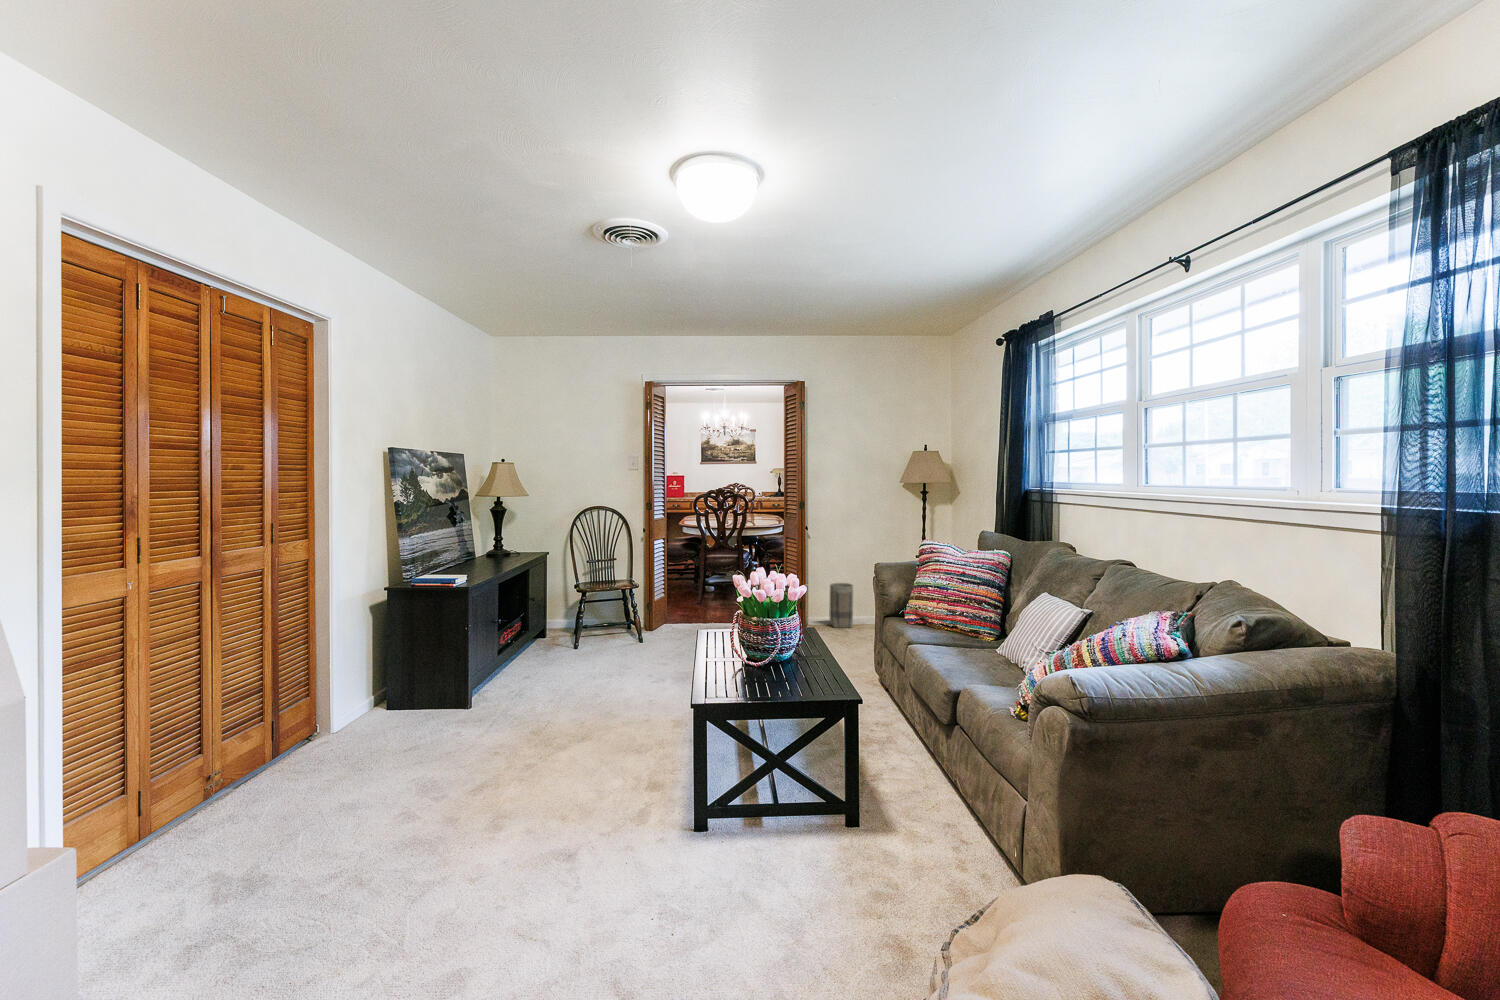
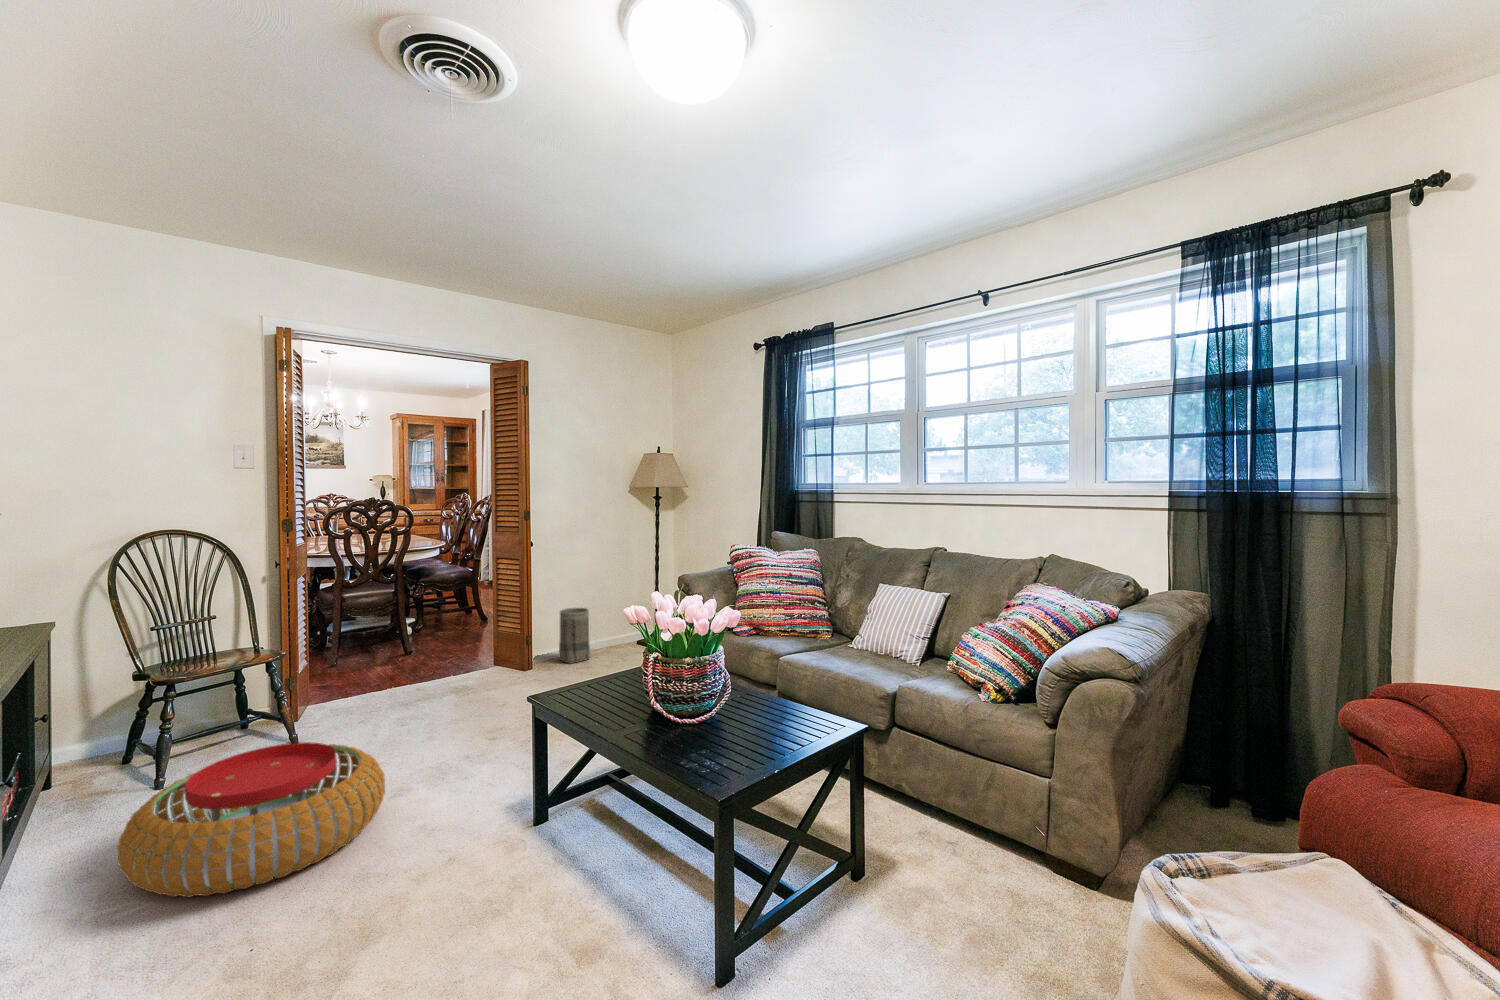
pouf: none [524,633,643,701] -> present [117,742,385,897]

